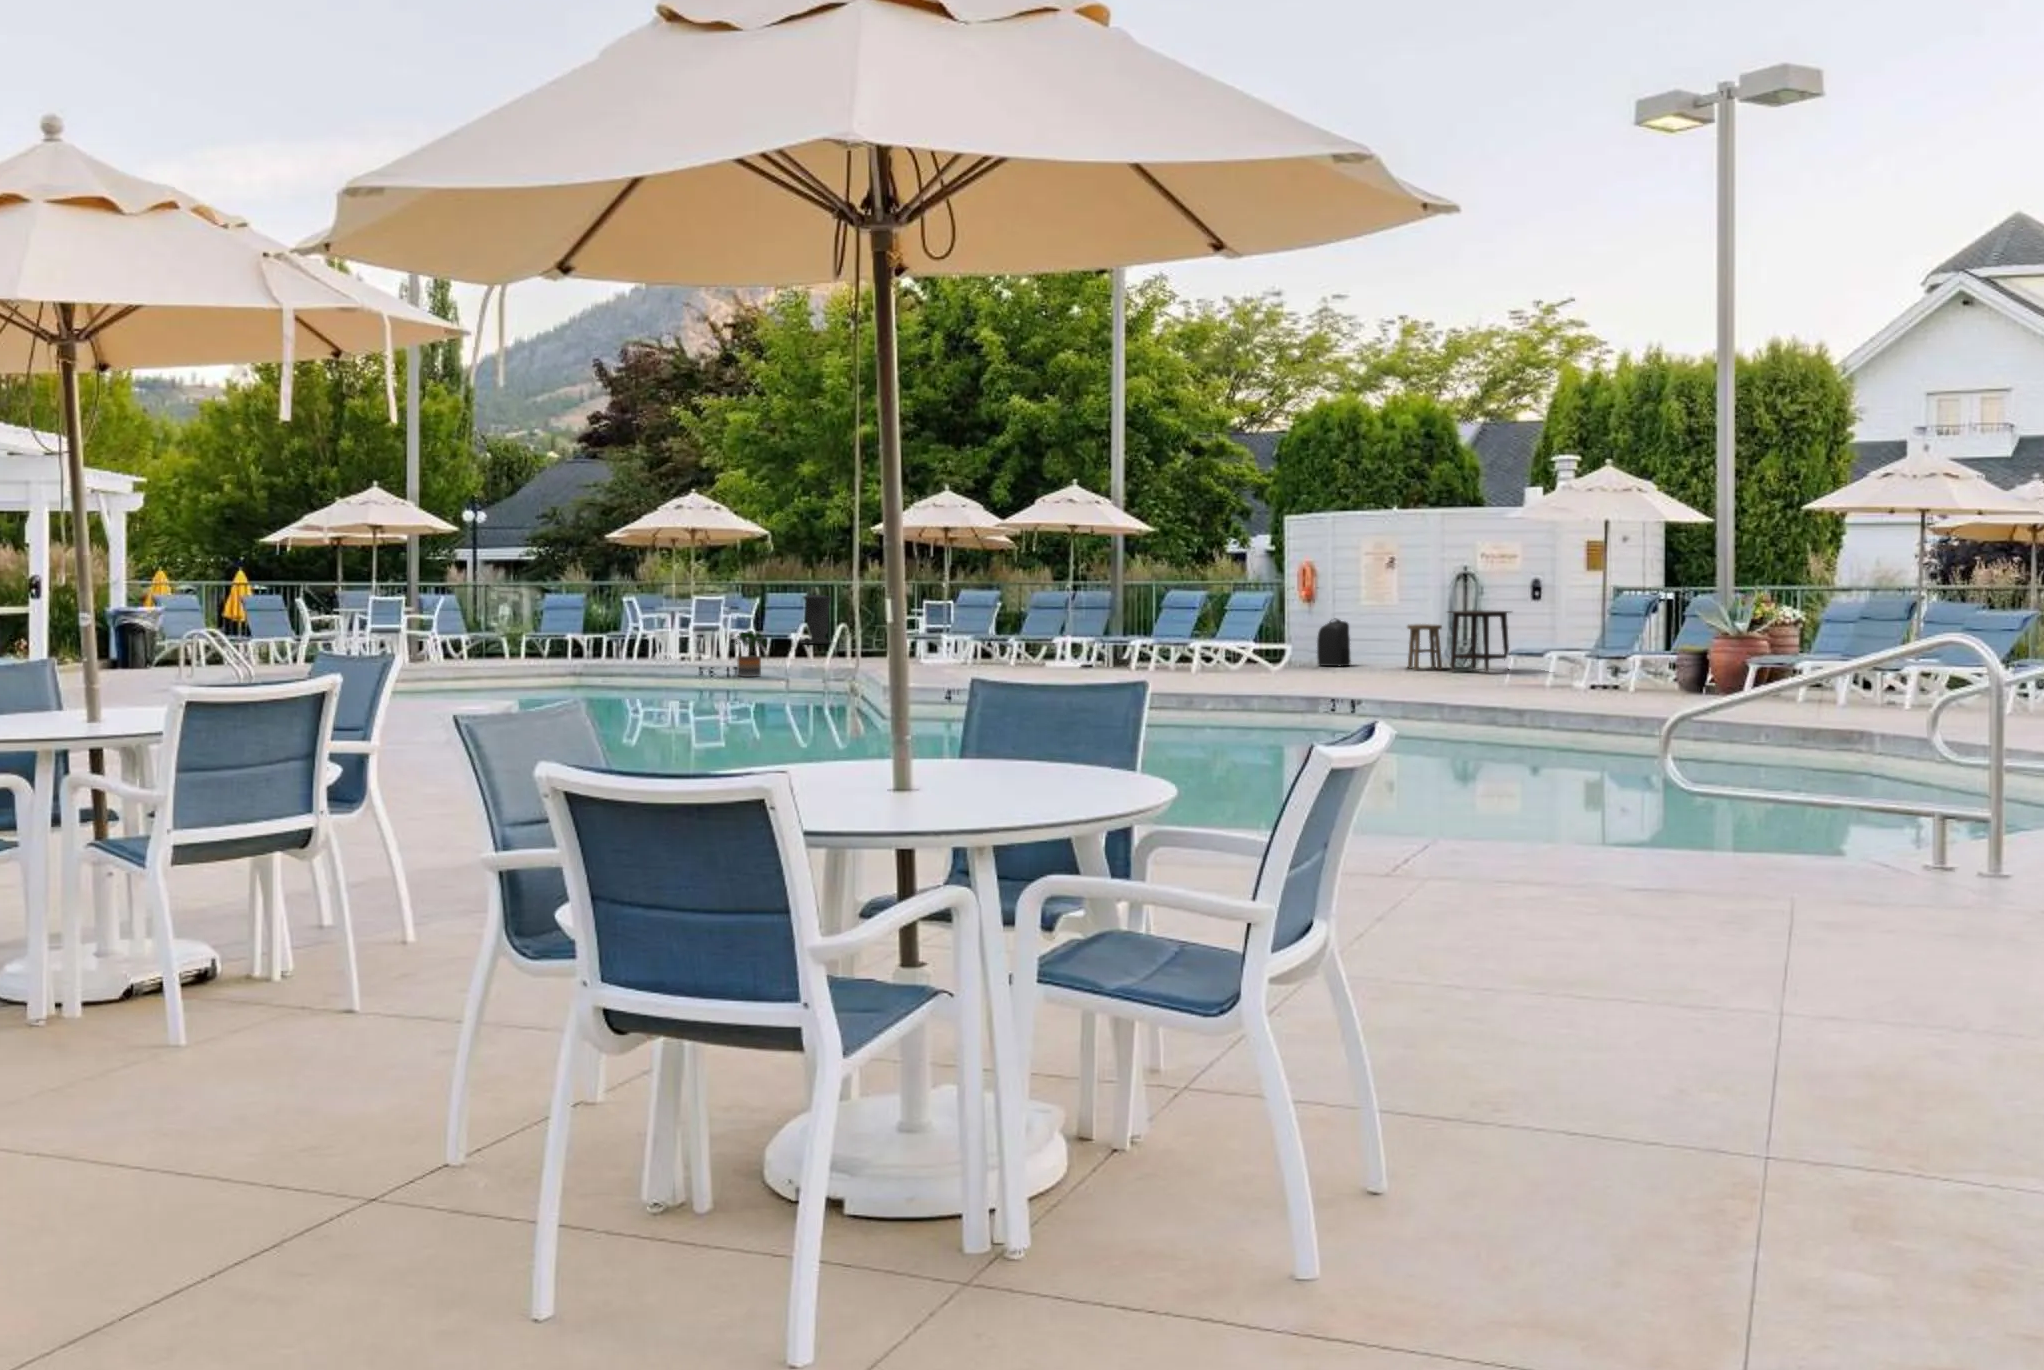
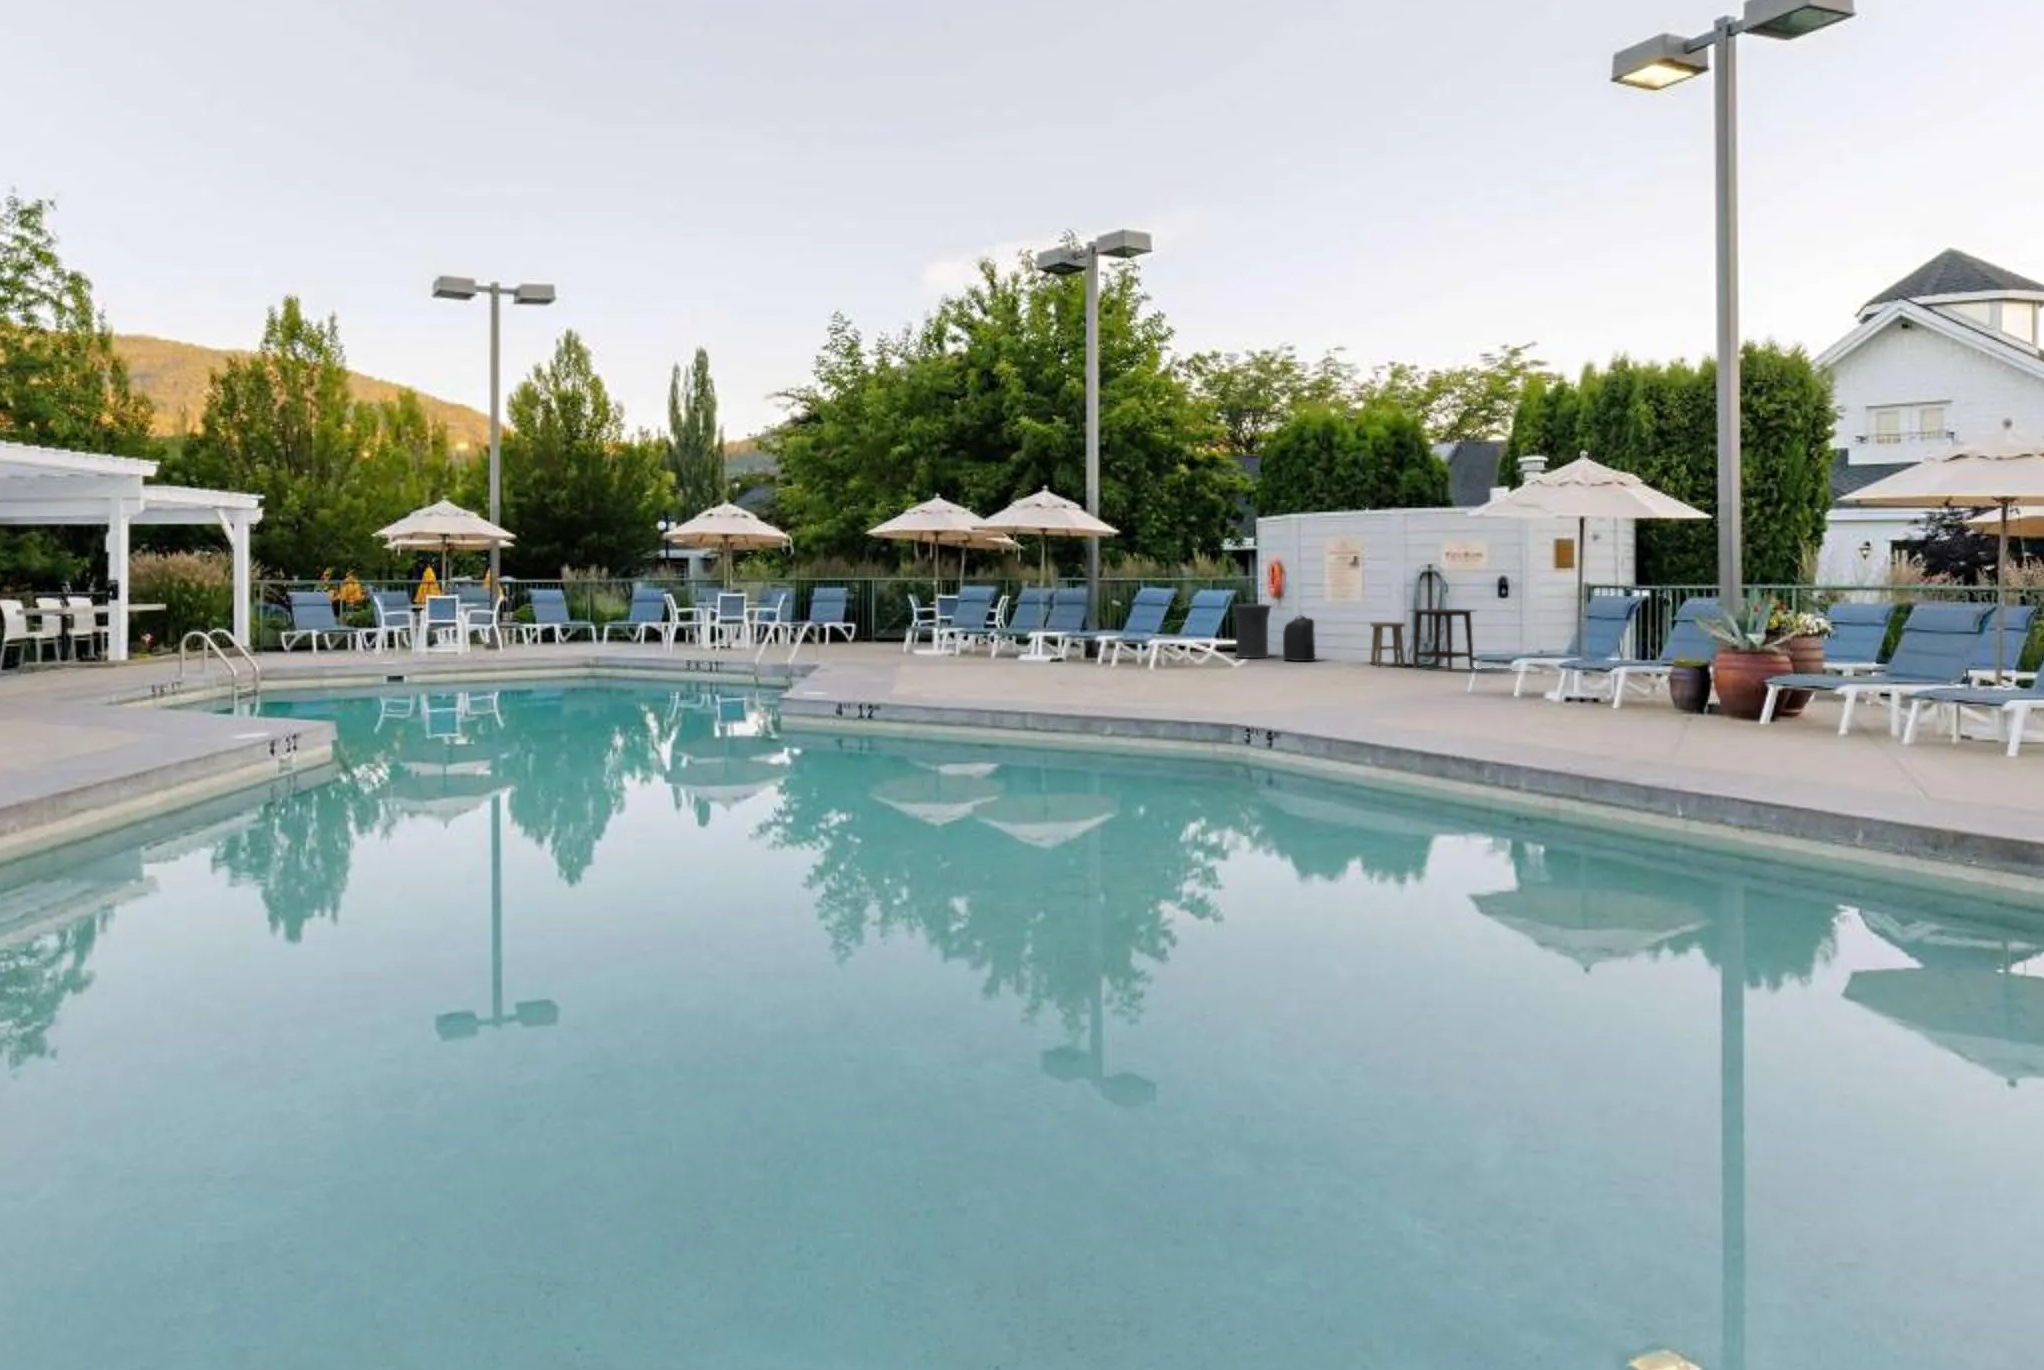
trash can: present [800,593,831,644] -> present [1233,601,1271,658]
potted tree: present [736,632,767,677] -> none [751,624,782,665]

